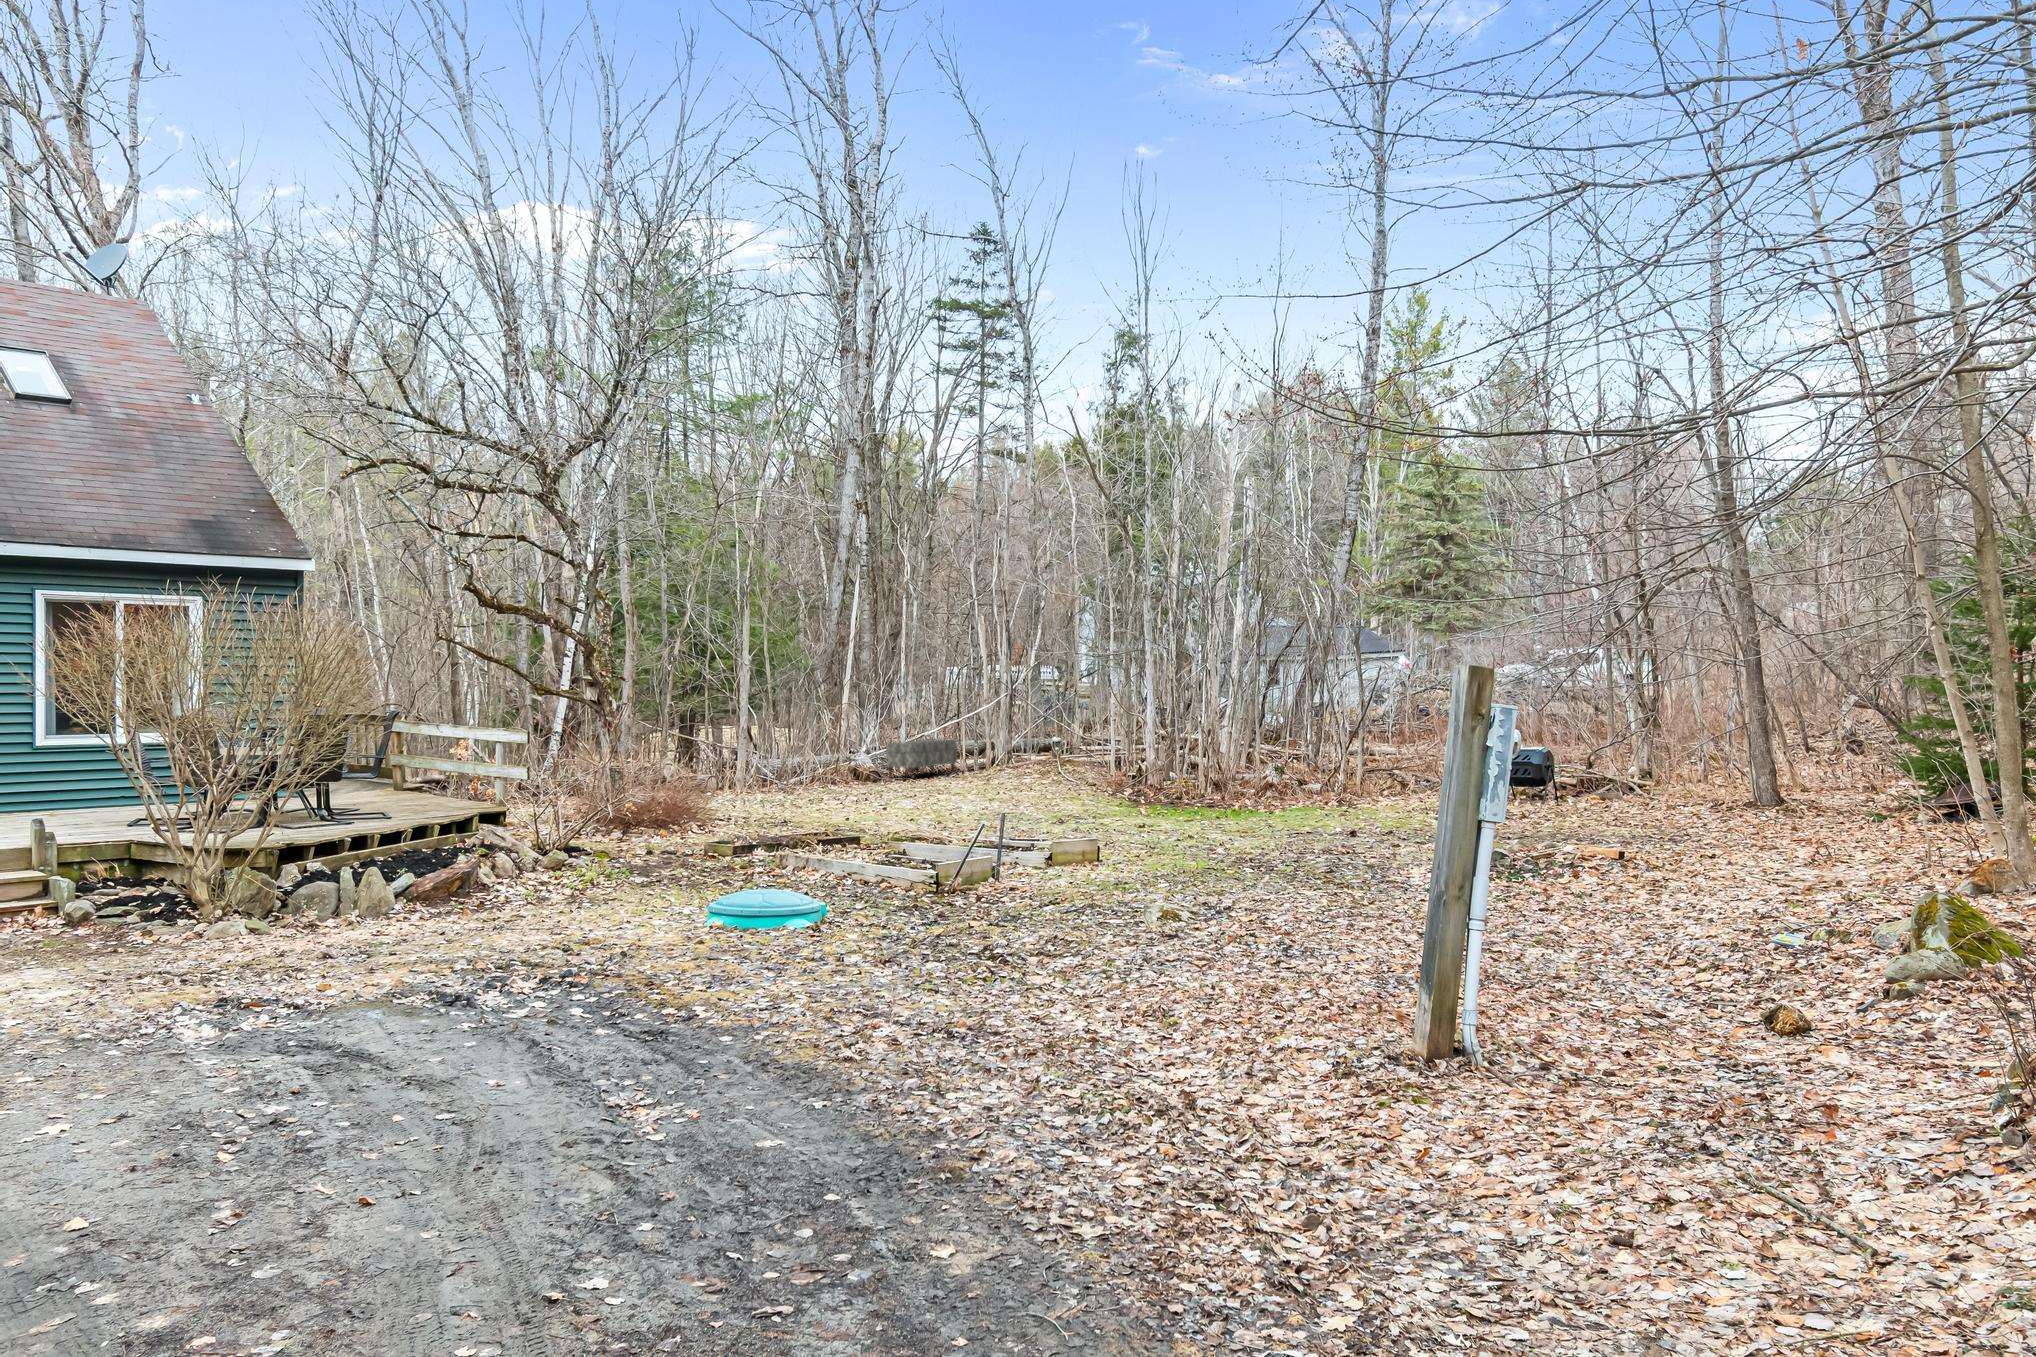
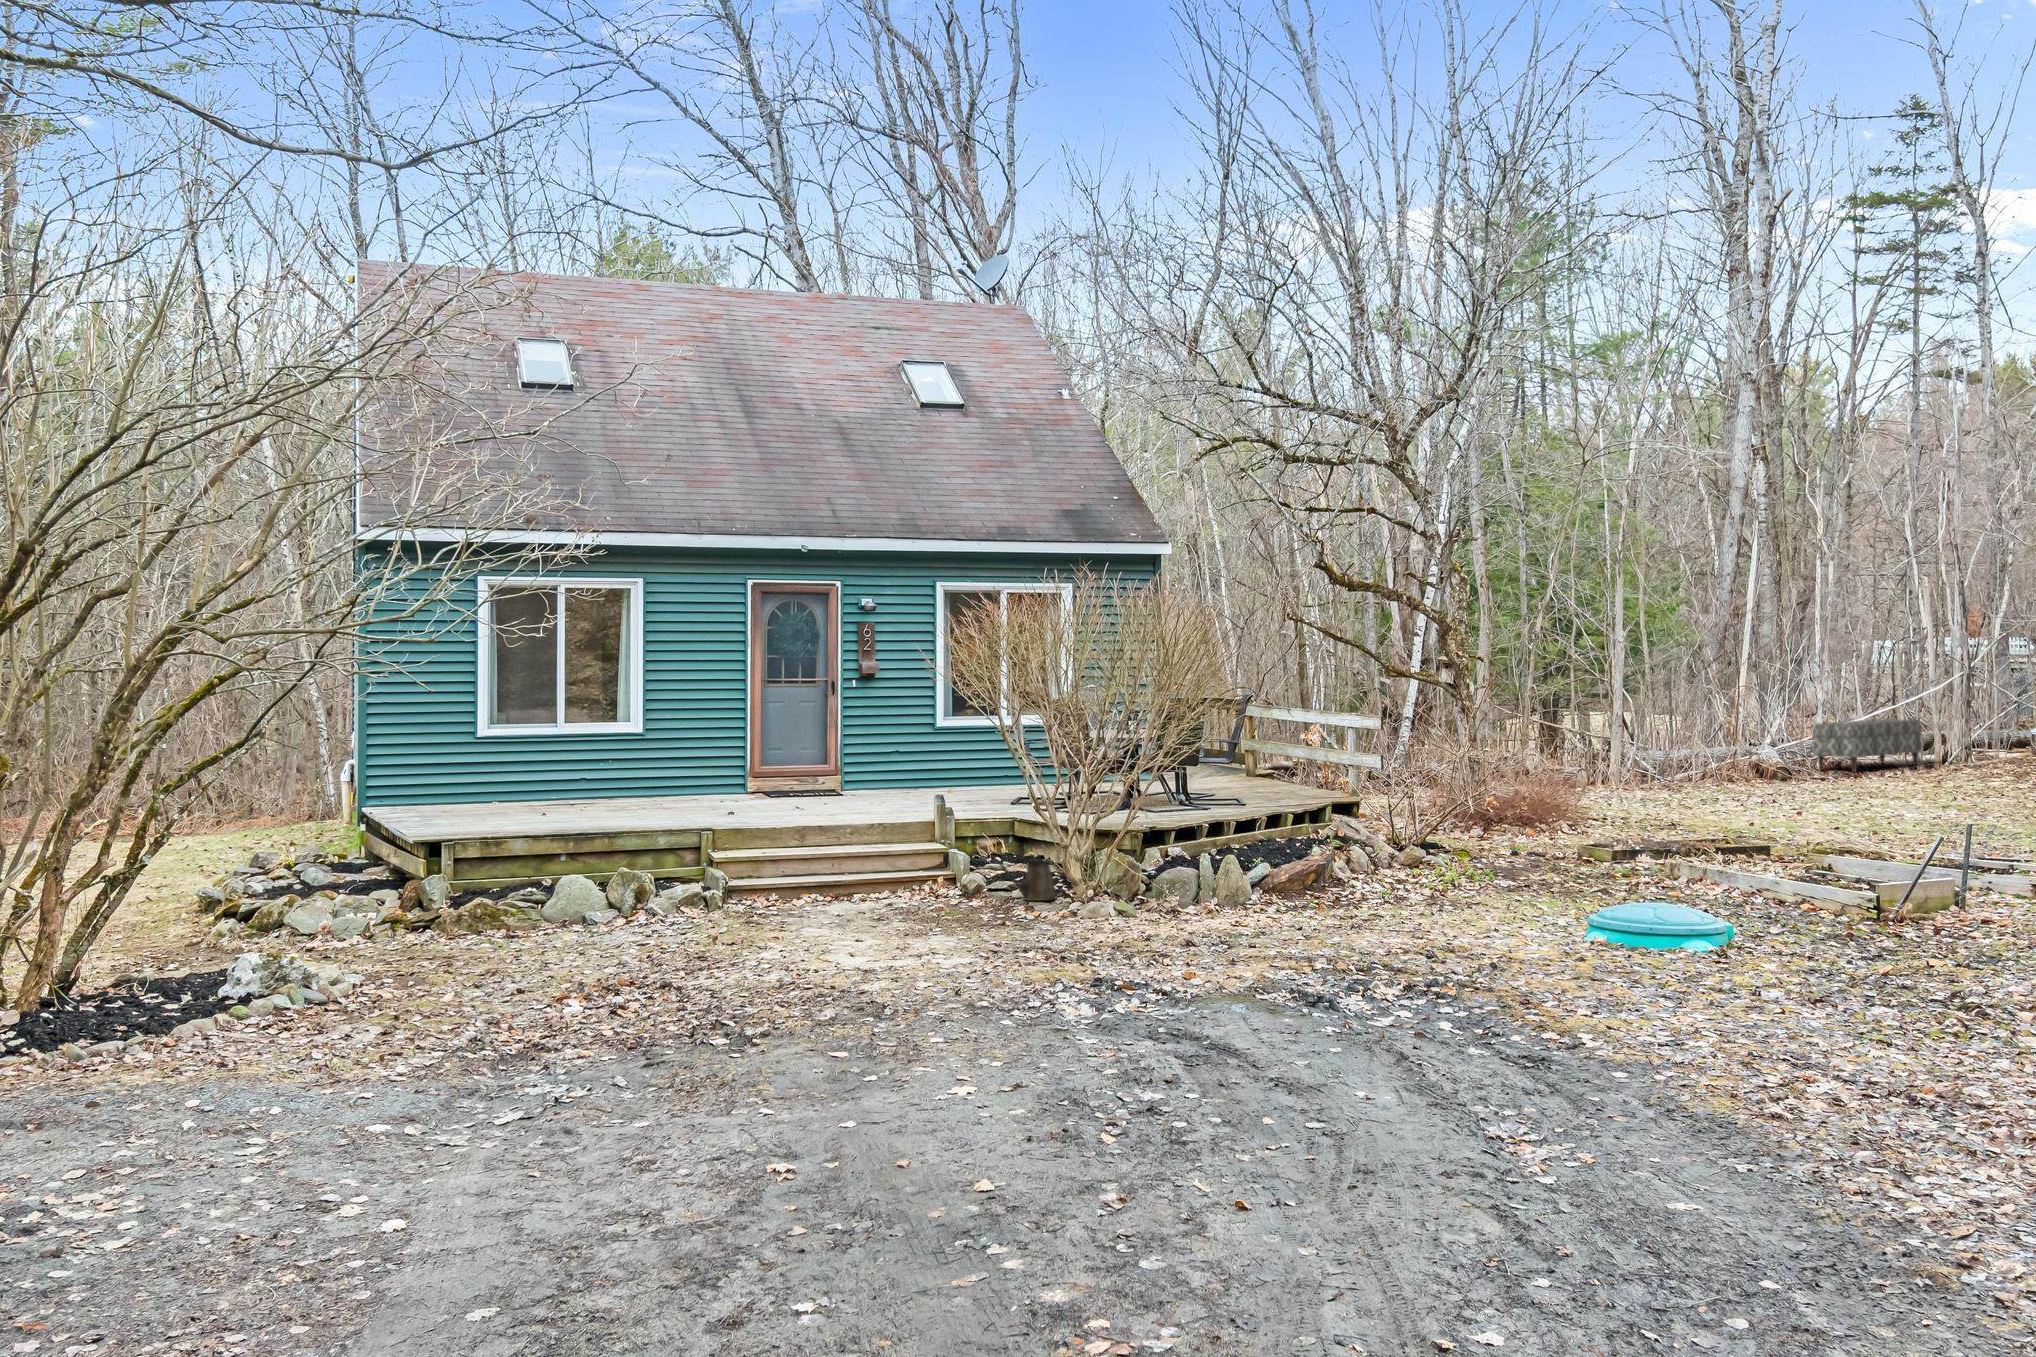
watering can: none [91,881,183,927] -> present [994,859,1060,901]

